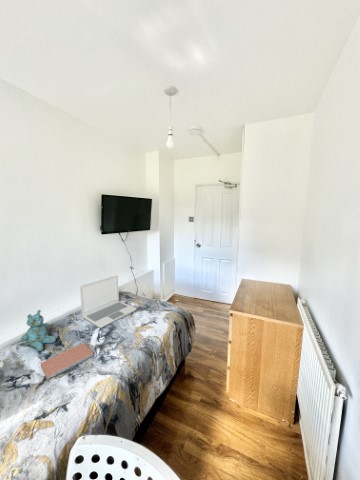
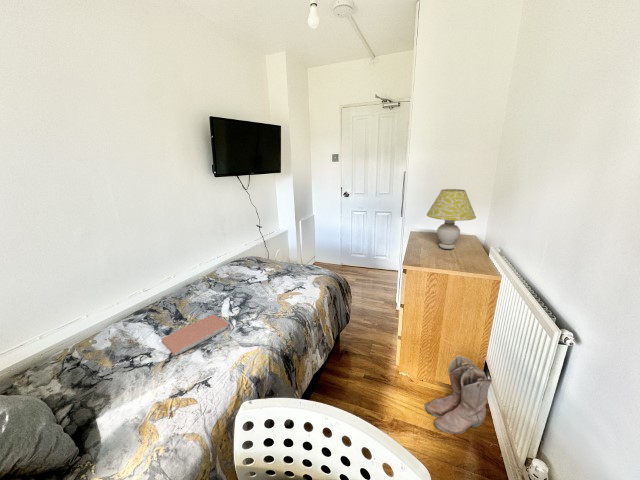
table lamp: none [250,253,287,298] -> present [427,189,476,249]
laptop: present [80,275,136,328] -> none [197,232,274,297]
stuffed bear: present [21,310,56,351] -> none [128,275,175,327]
boots: none [247,388,300,463] -> present [425,355,492,434]

